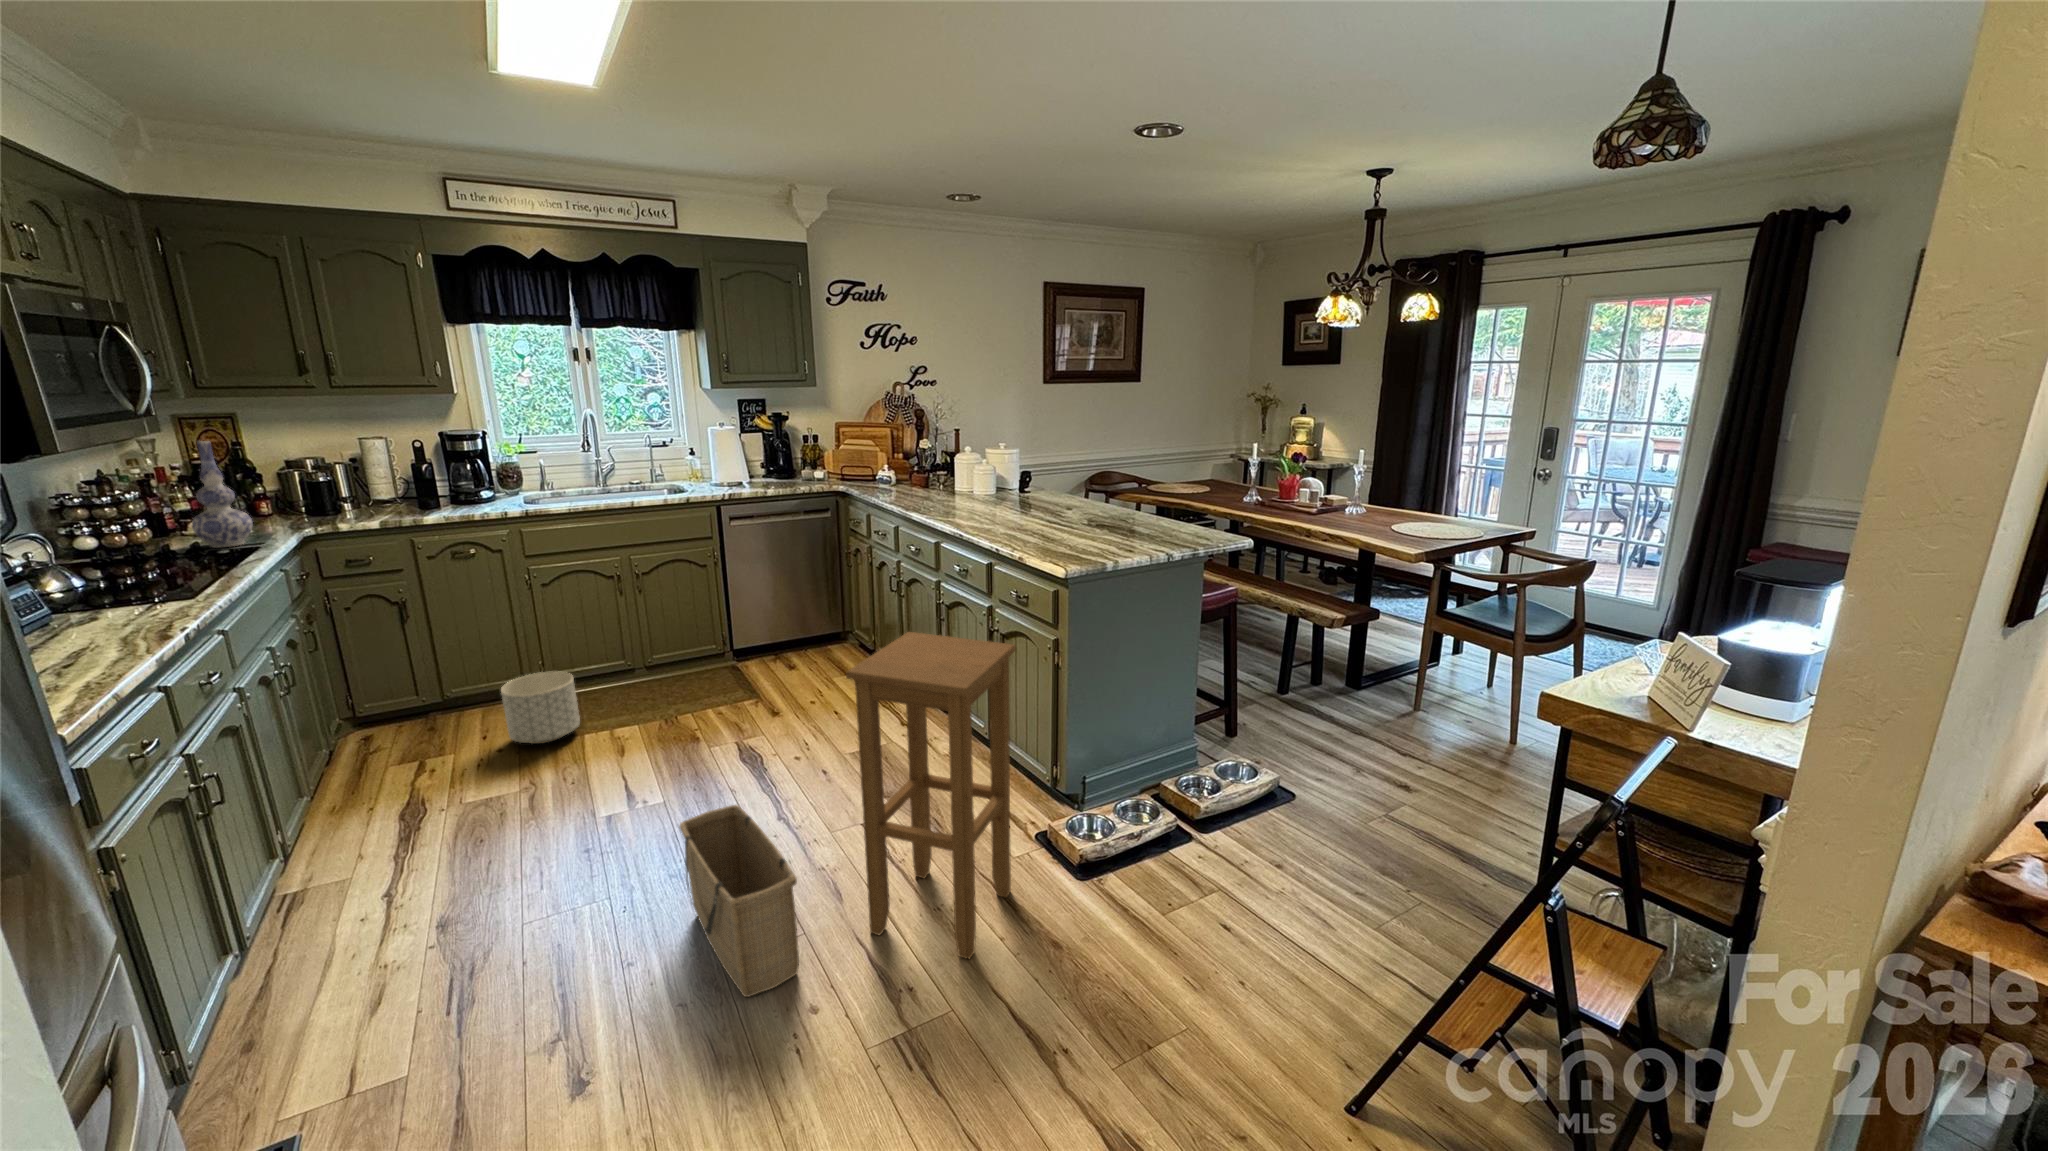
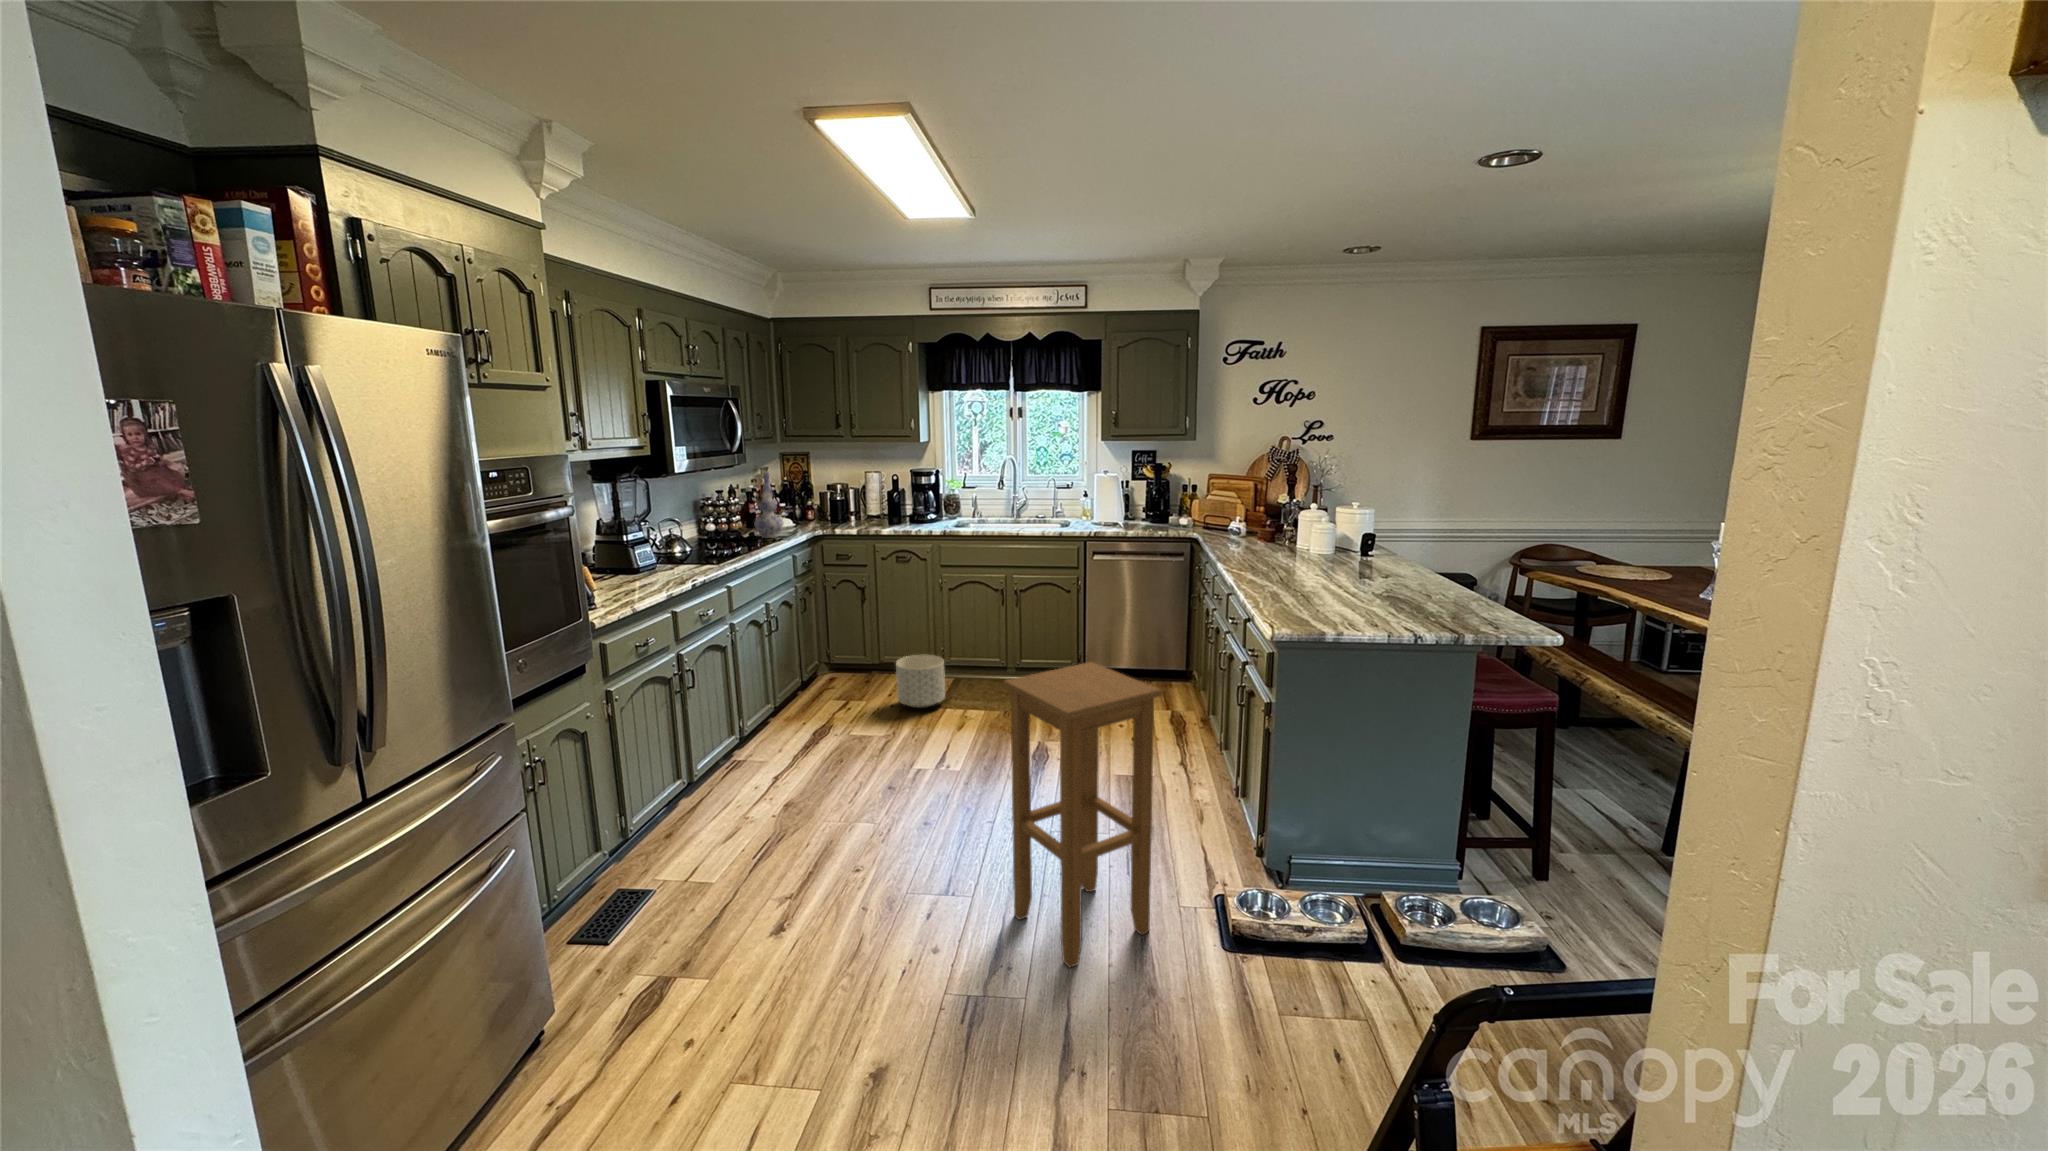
basket: present [679,805,799,997] -> none [891,775,961,923]

